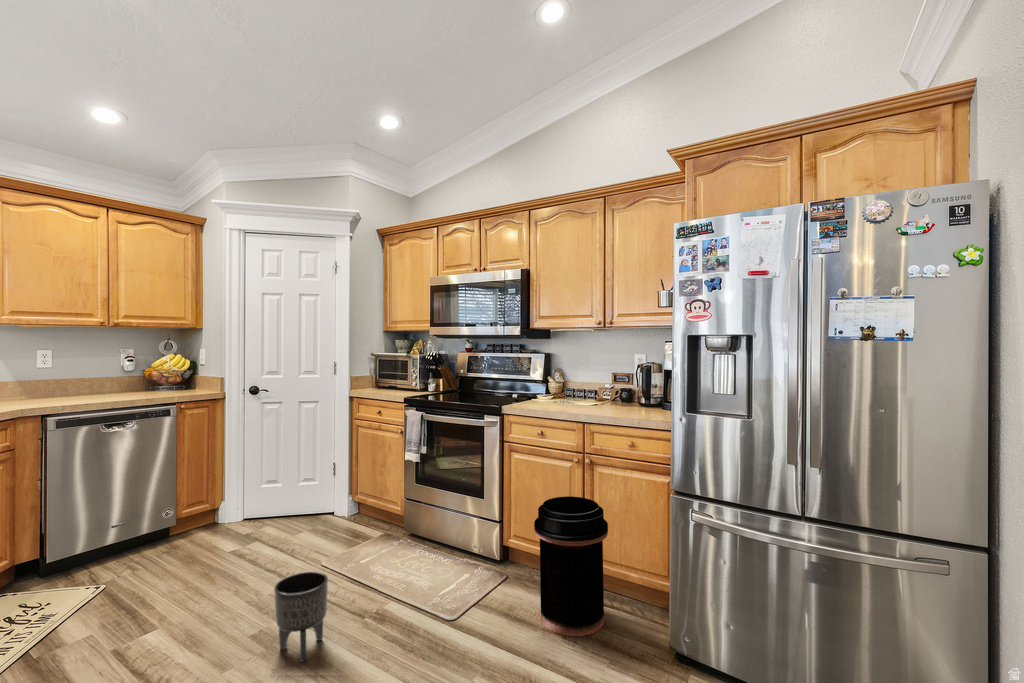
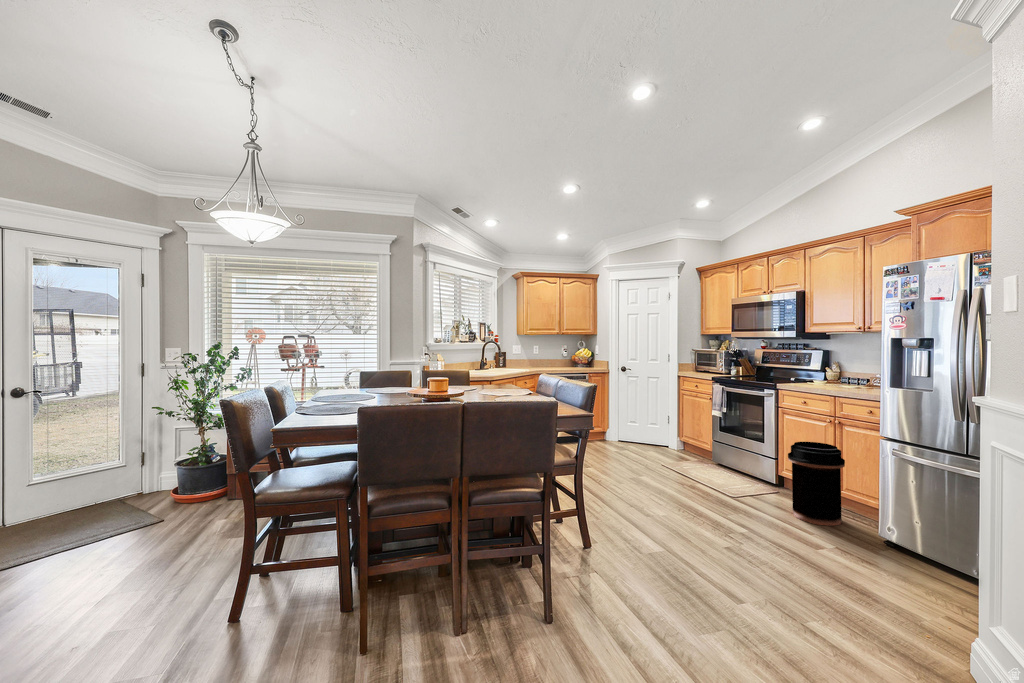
planter: present [274,571,328,662] -> none [638,455,663,493]

